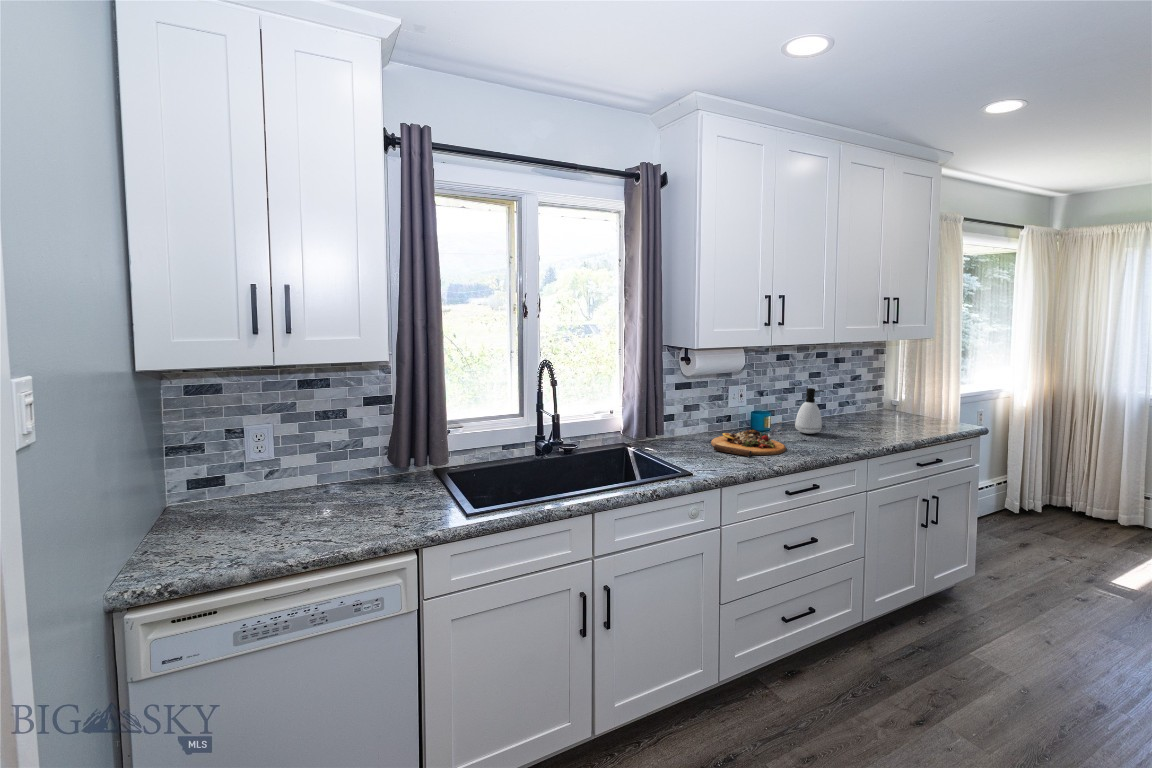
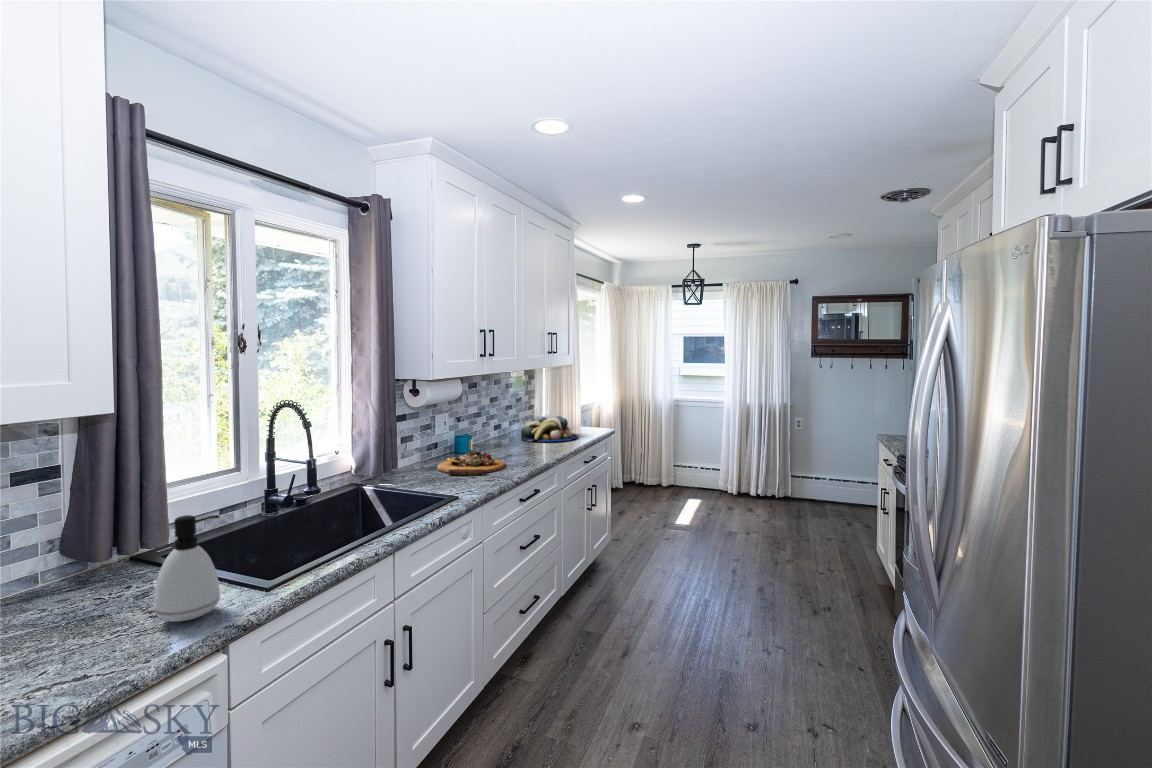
soap dispenser: present [795,388,824,434] -> present [154,515,220,622]
fruit bowl: none [839,403,920,435] -> present [521,416,578,442]

